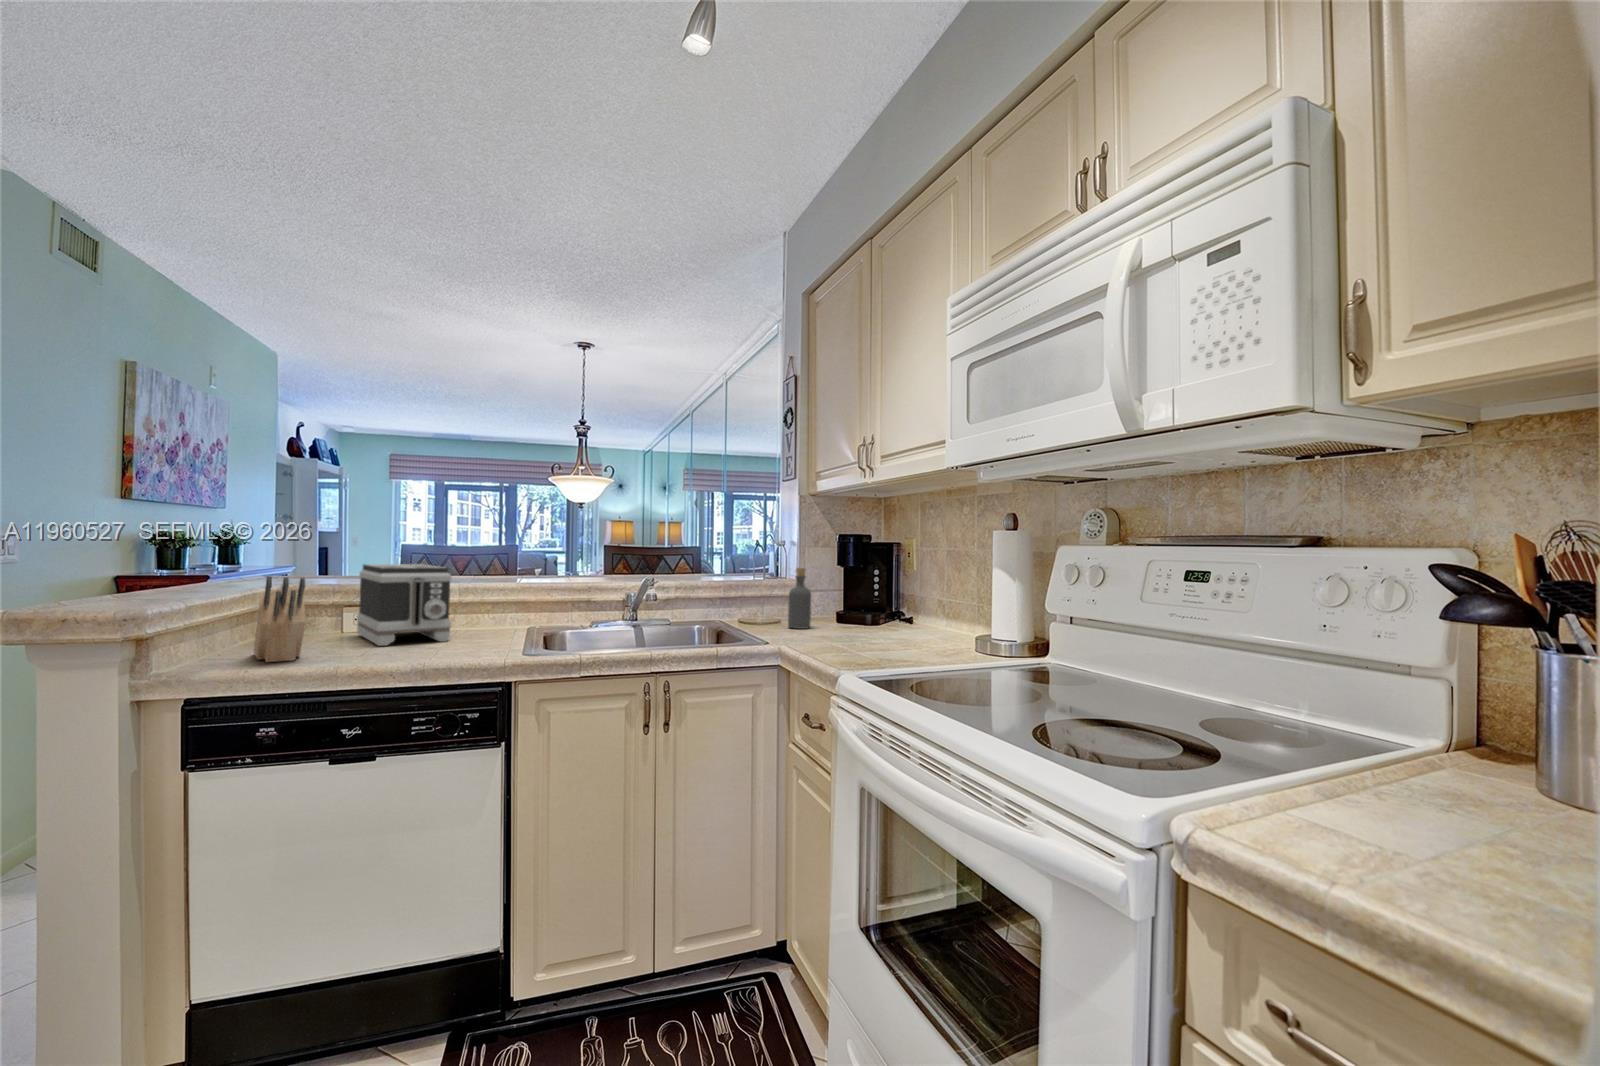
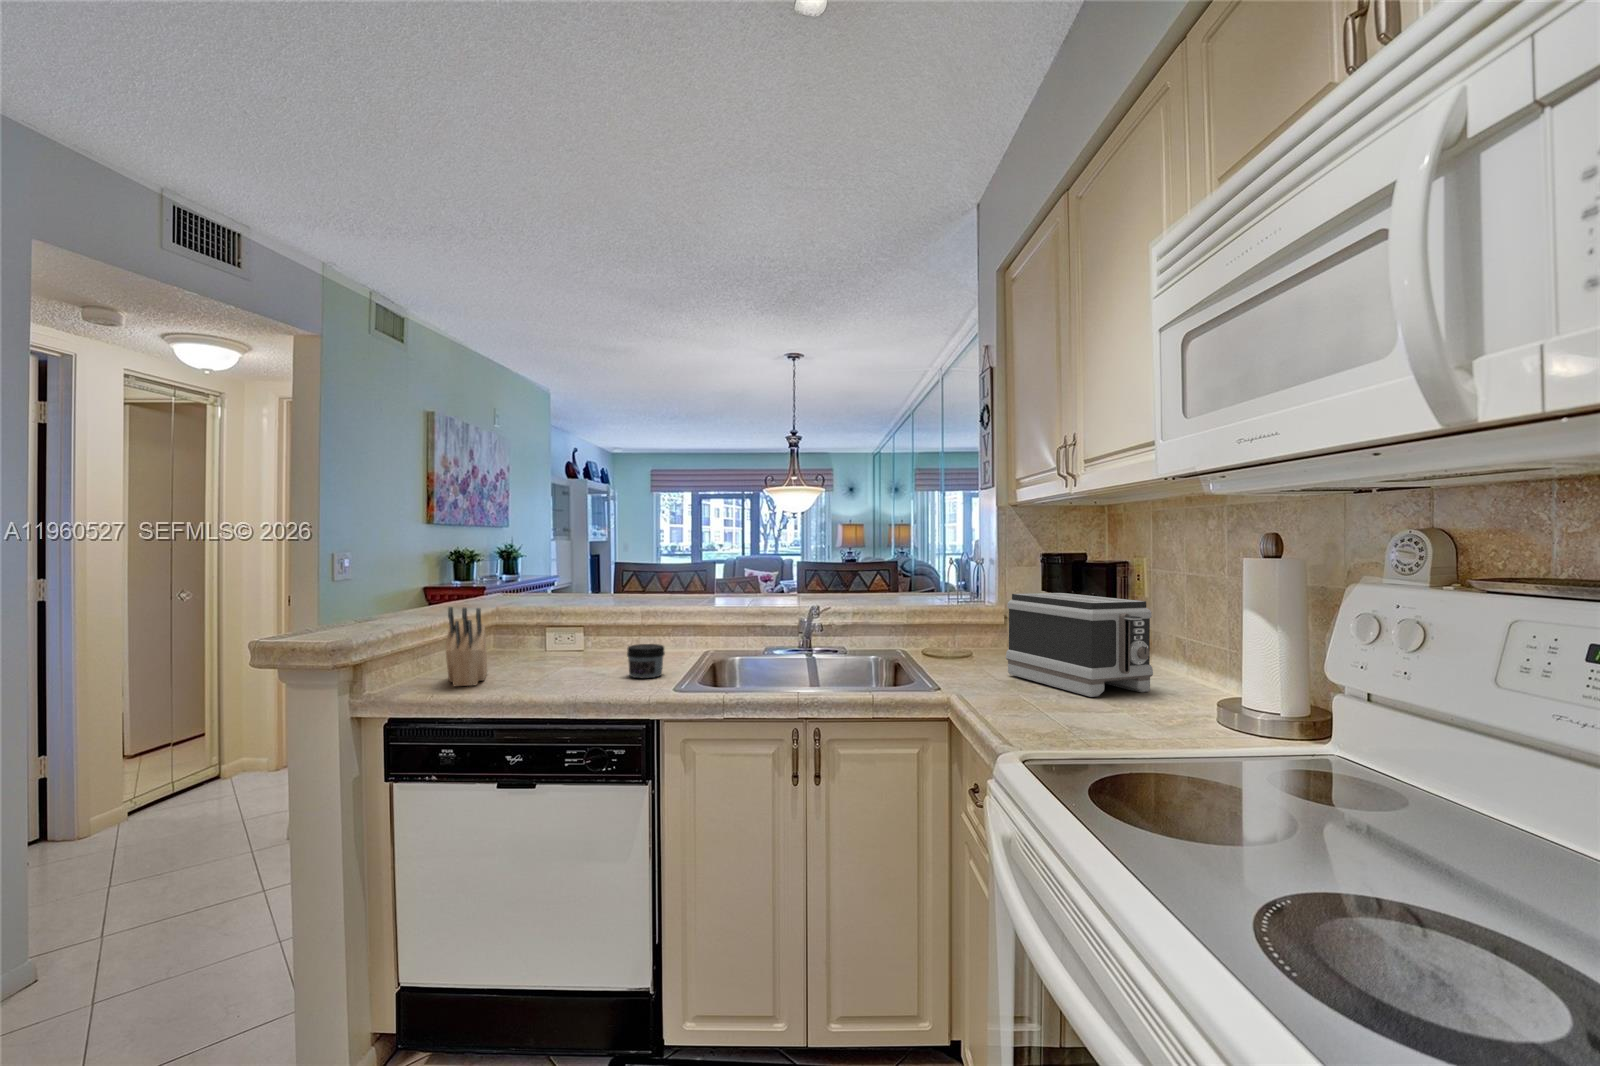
toaster: present [357,564,452,646] -> present [1006,593,1153,697]
bottle: present [788,568,811,629] -> none [980,594,1007,668]
jar: none [464,615,504,648] -> present [627,644,665,678]

